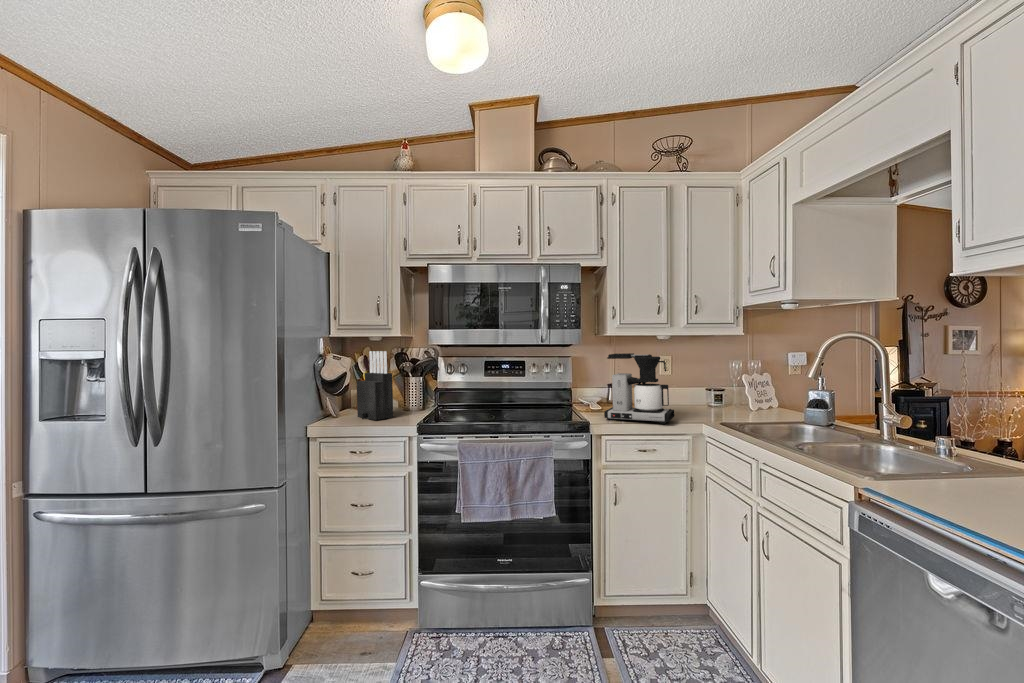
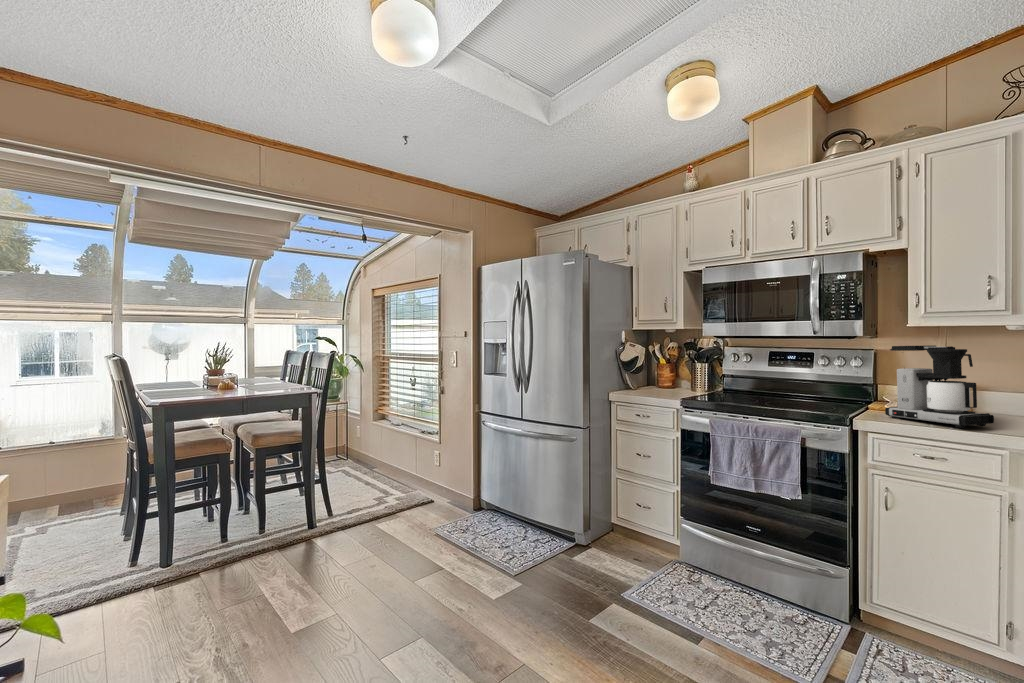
knife block: present [357,351,393,420] -> none [648,341,673,395]

